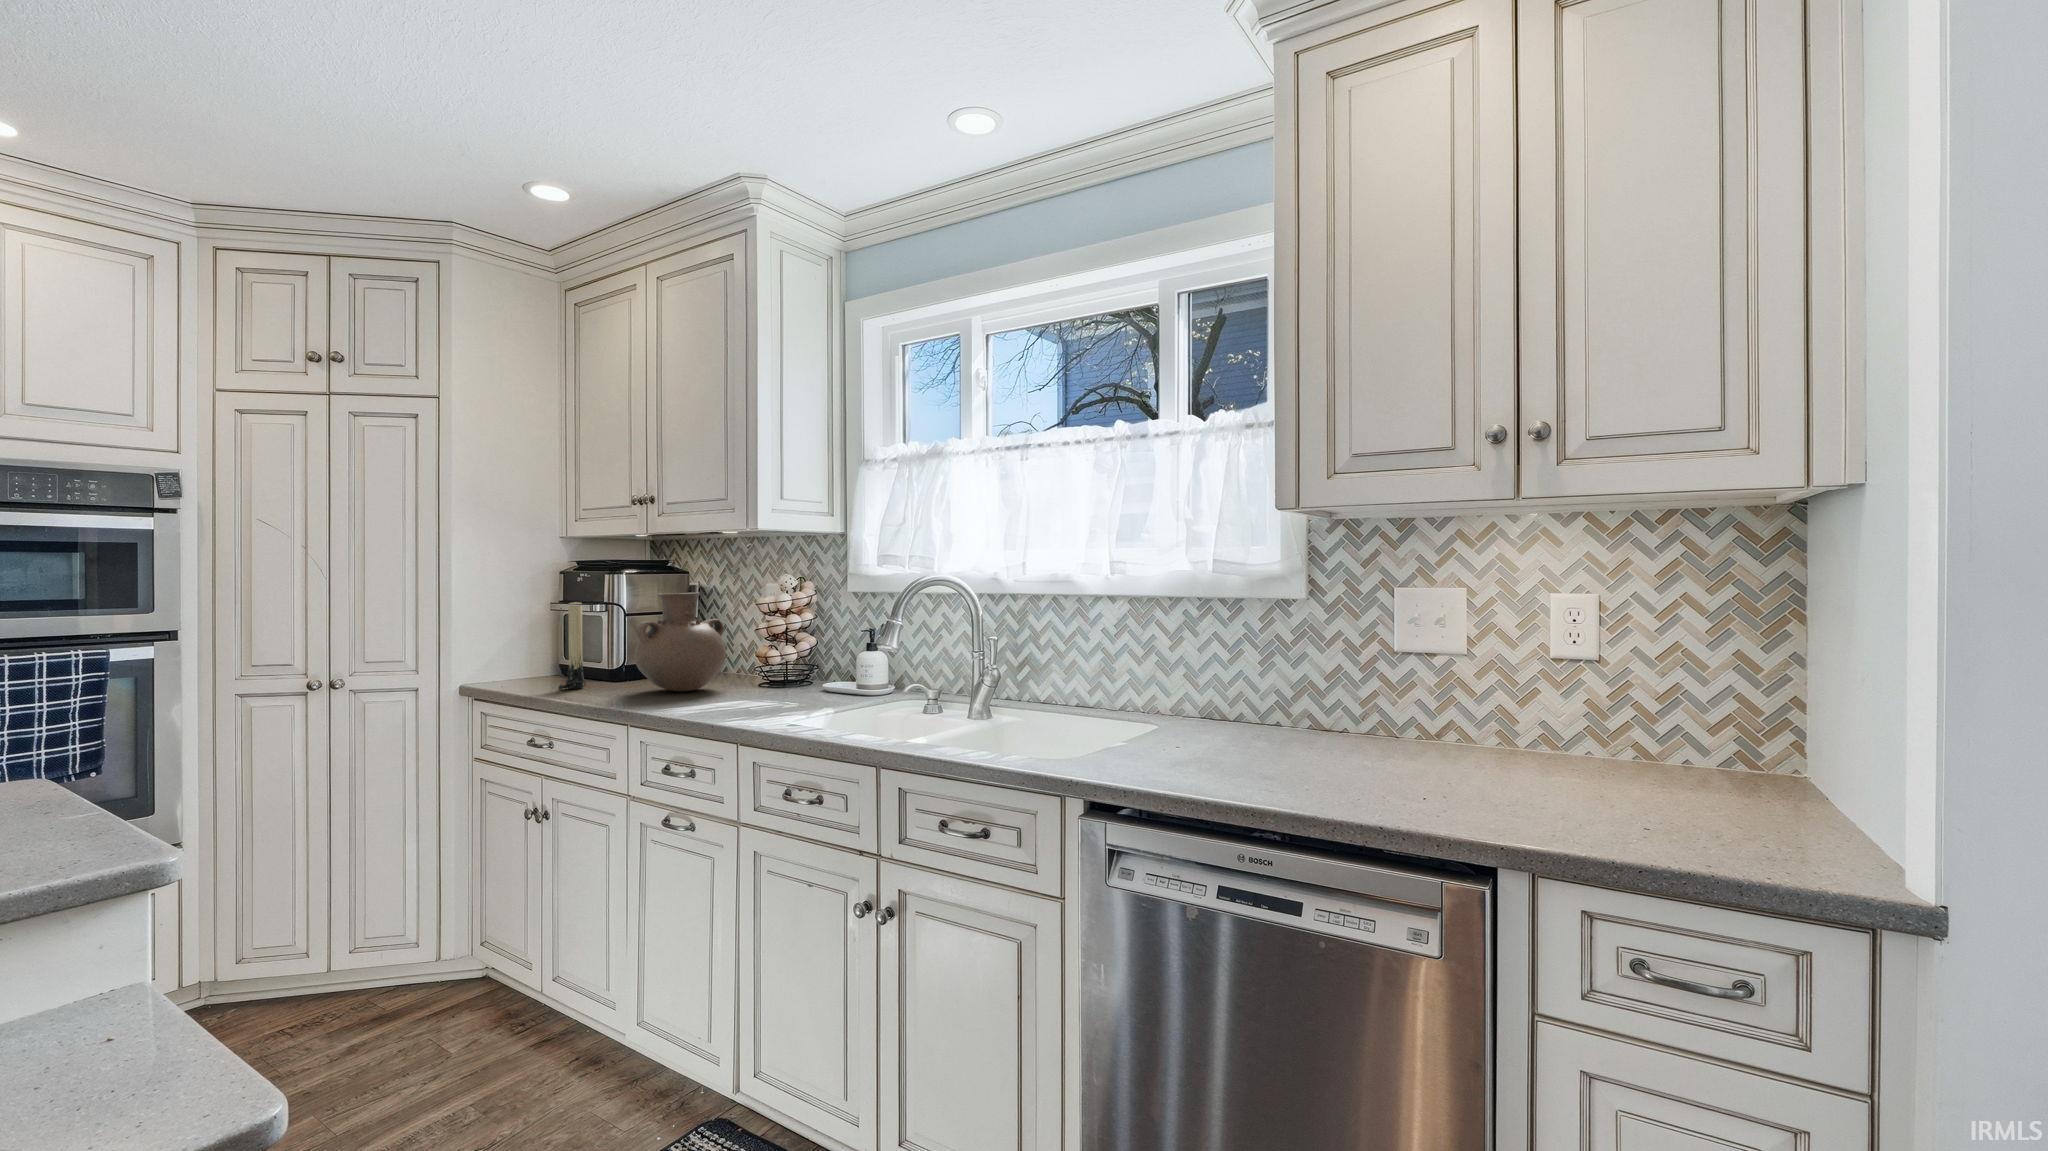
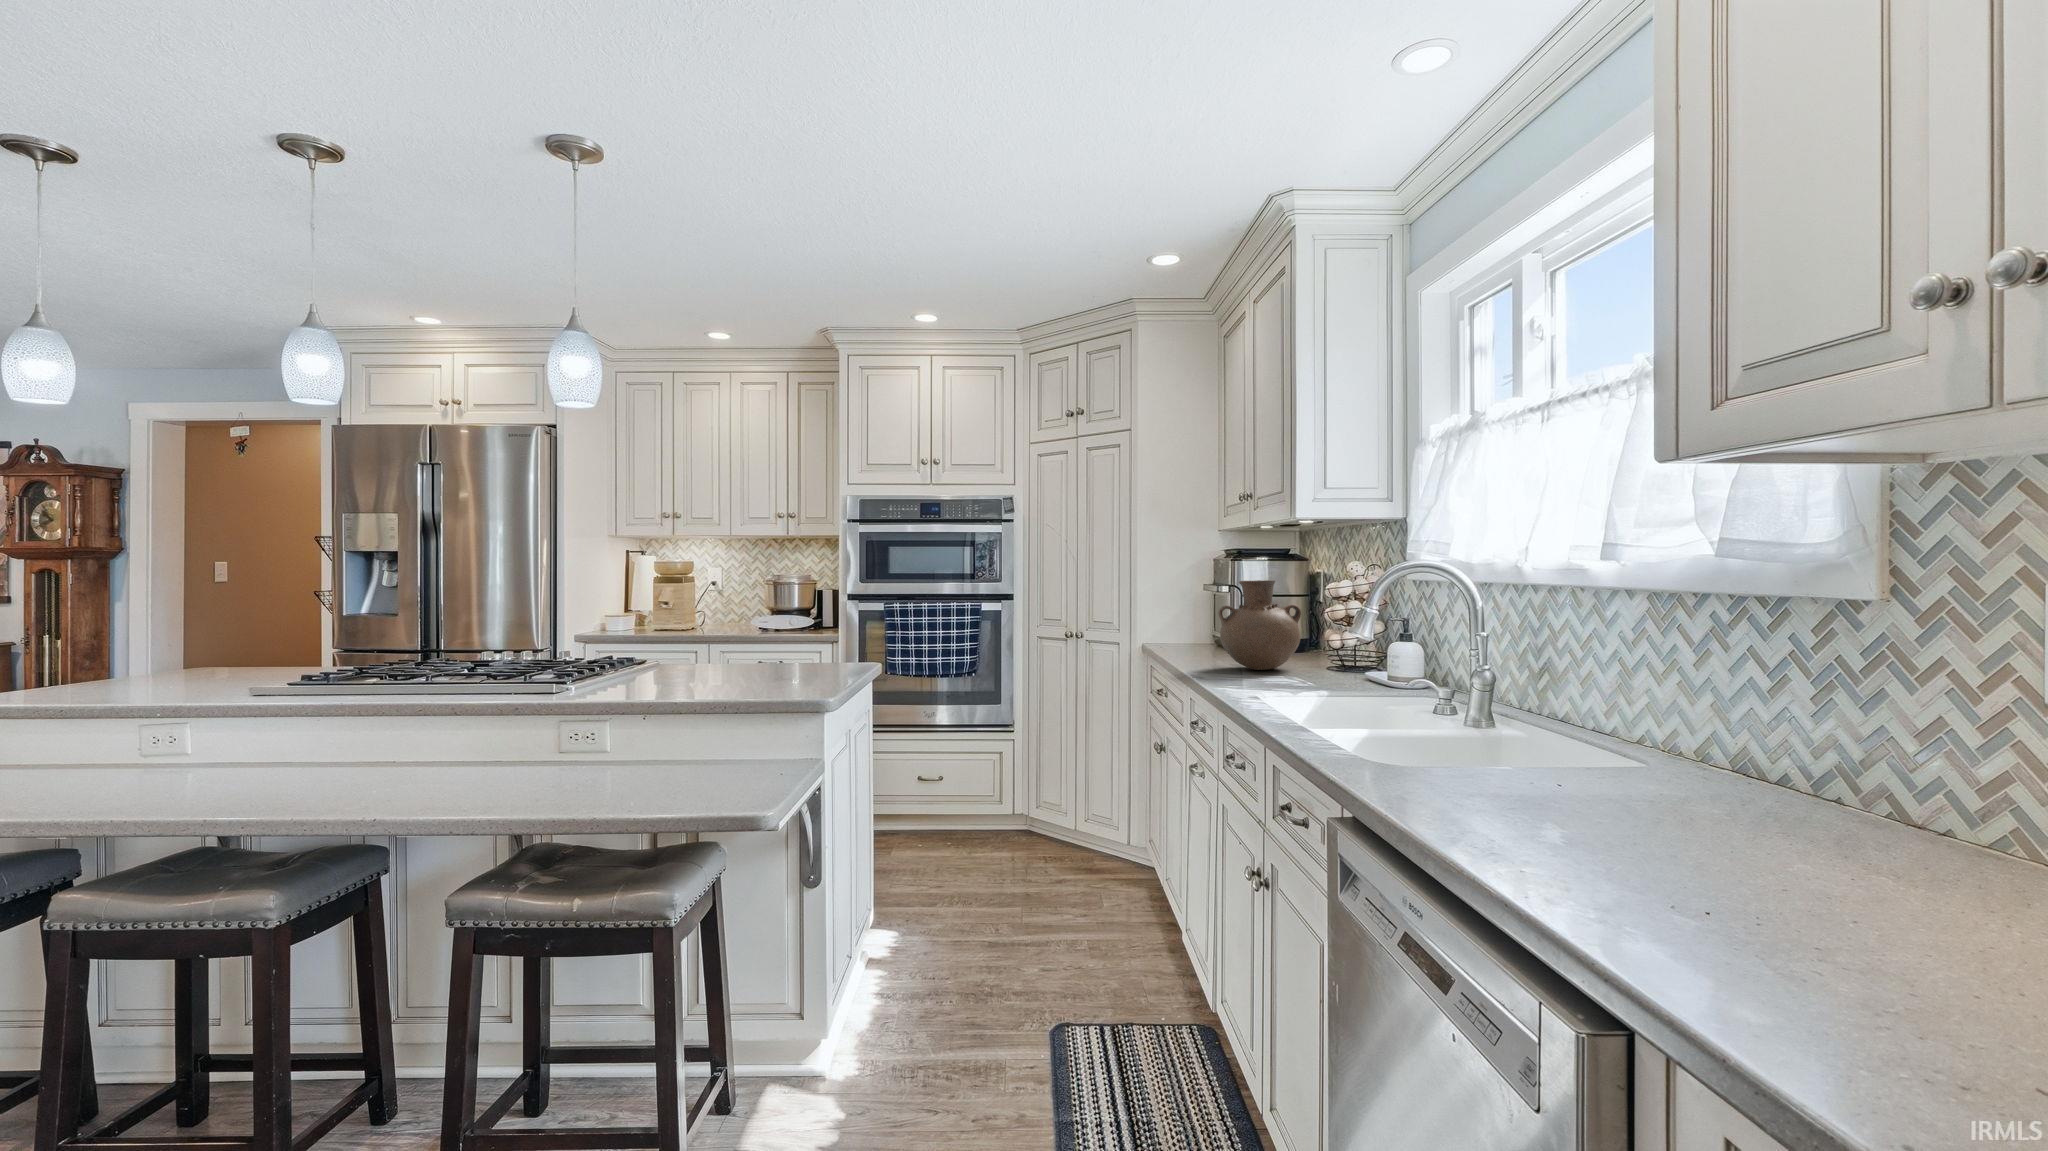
candle: present [559,602,586,690] -> none [1182,588,1203,660]

